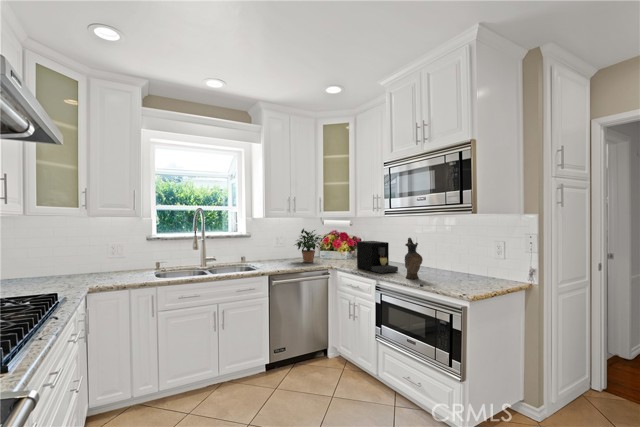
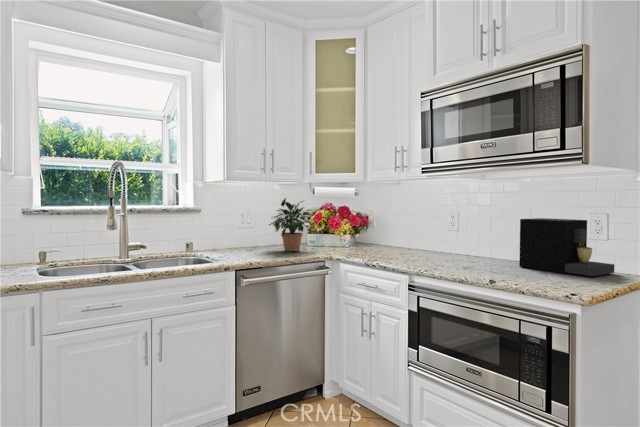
ceramic pitcher: present [405,238,423,279] -> none [457,207,487,272]
coffee maker: present [357,241,398,273] -> present [519,218,614,276]

